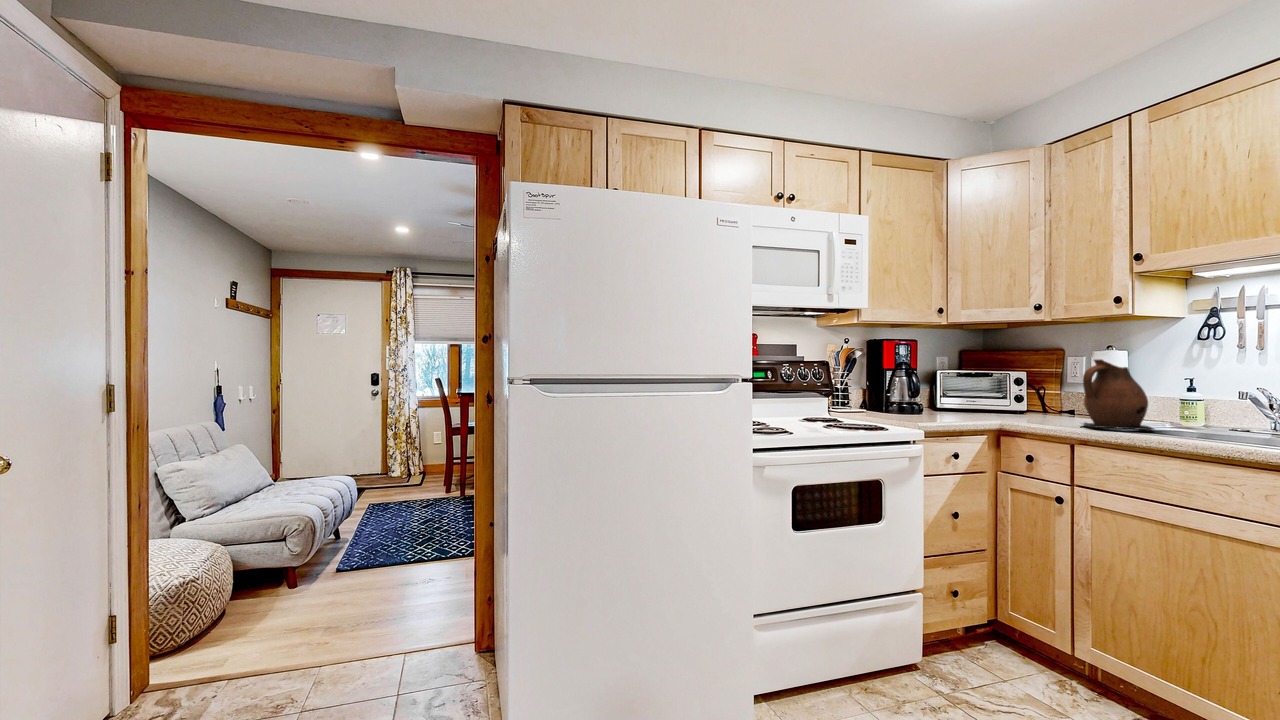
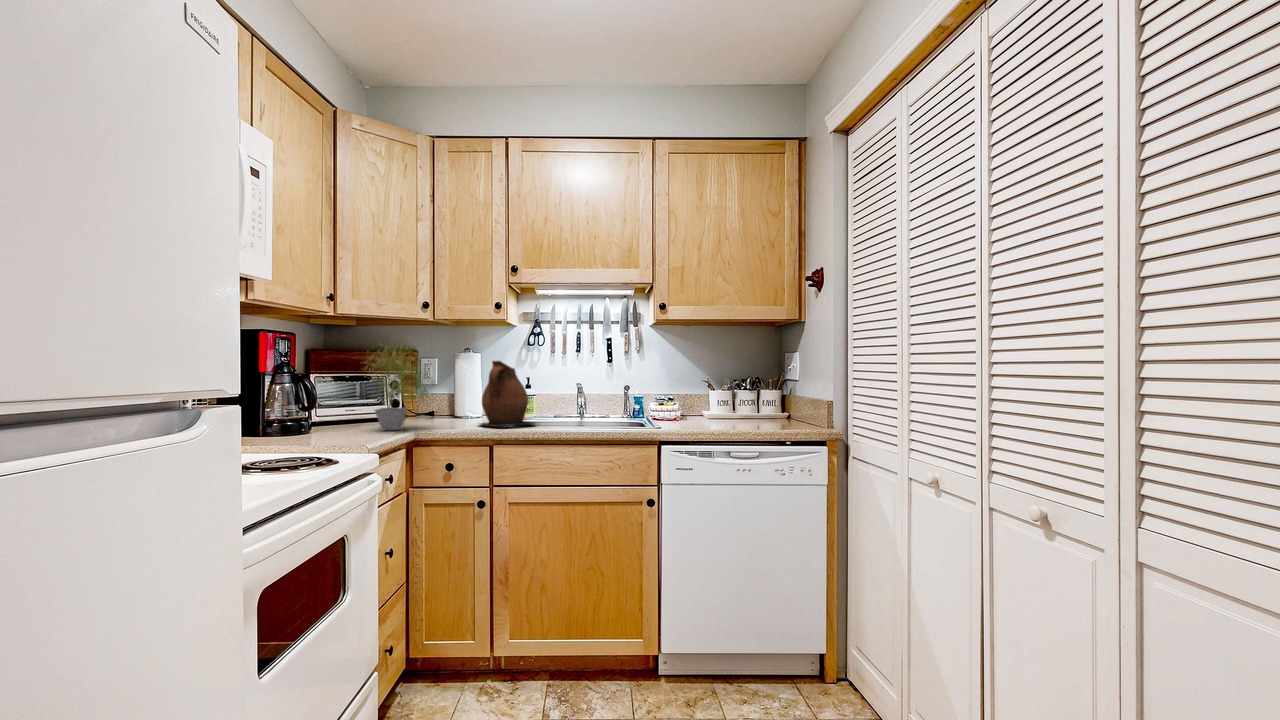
potted plant: none [955,335,1037,420] -> present [365,338,433,430]

